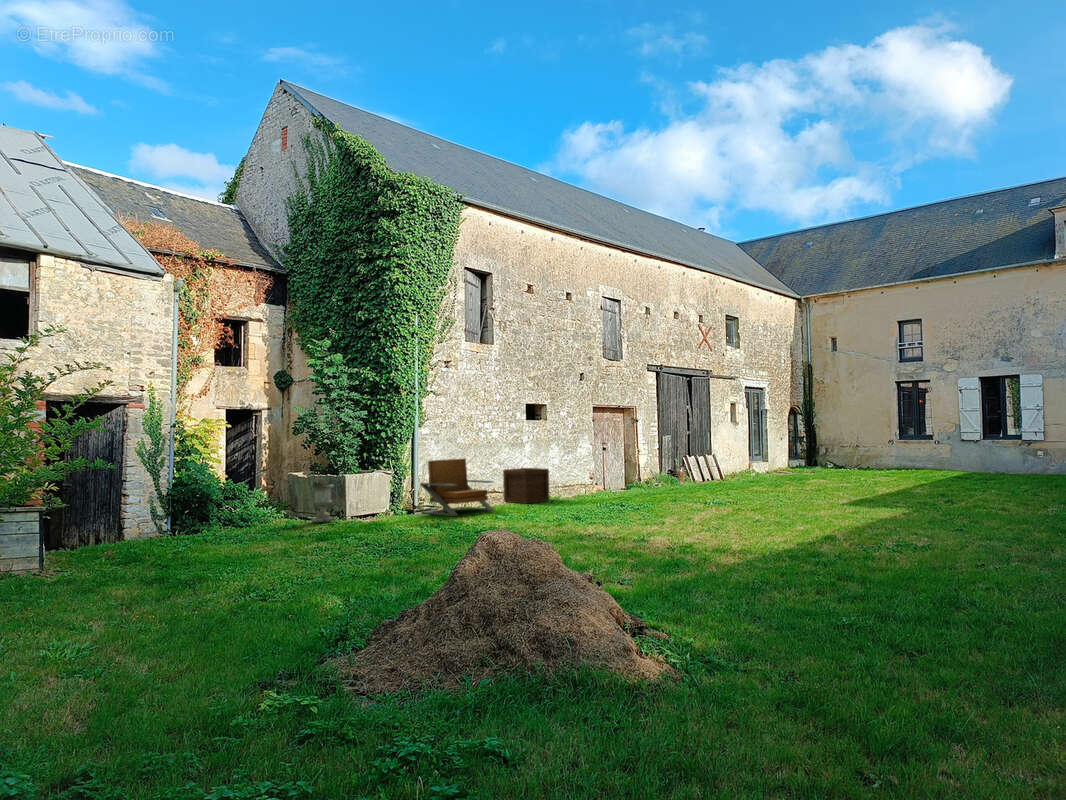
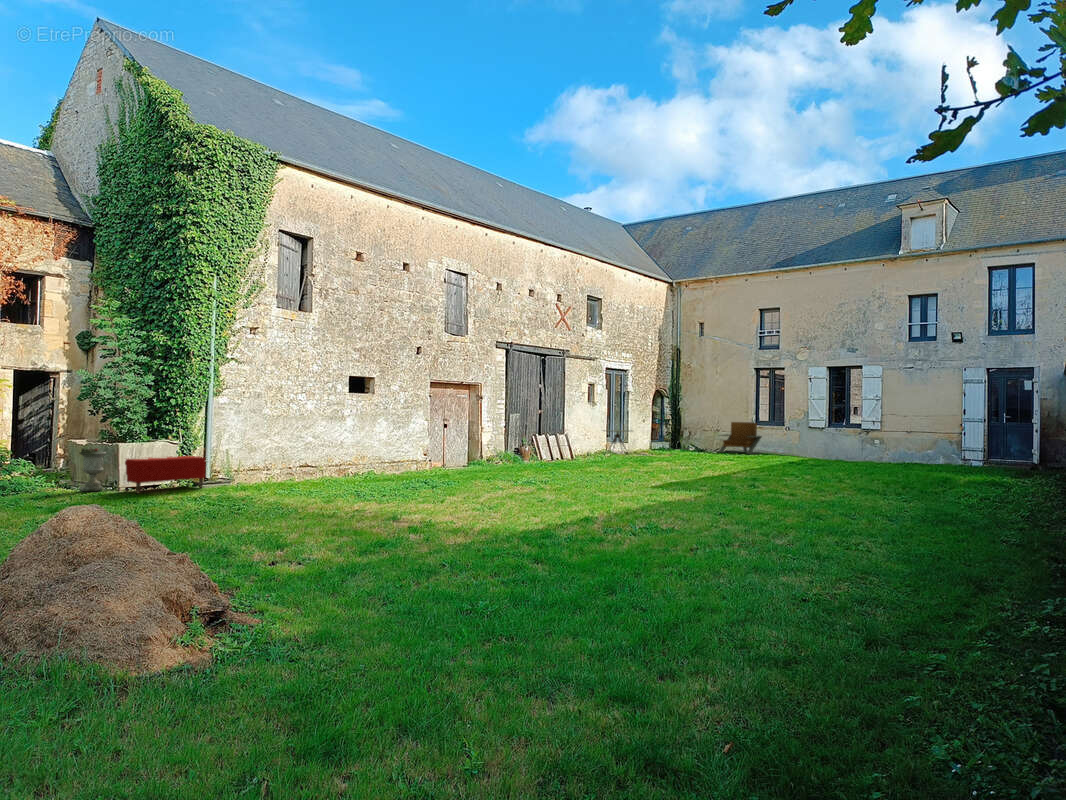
round table: none [743,450,777,473] -> present [607,430,632,449]
lounge chair: present [420,459,494,516] -> present [719,422,762,454]
wooden crate: present [503,468,549,504] -> none [318,441,365,477]
bench: none [350,486,420,524] -> present [125,456,206,493]

